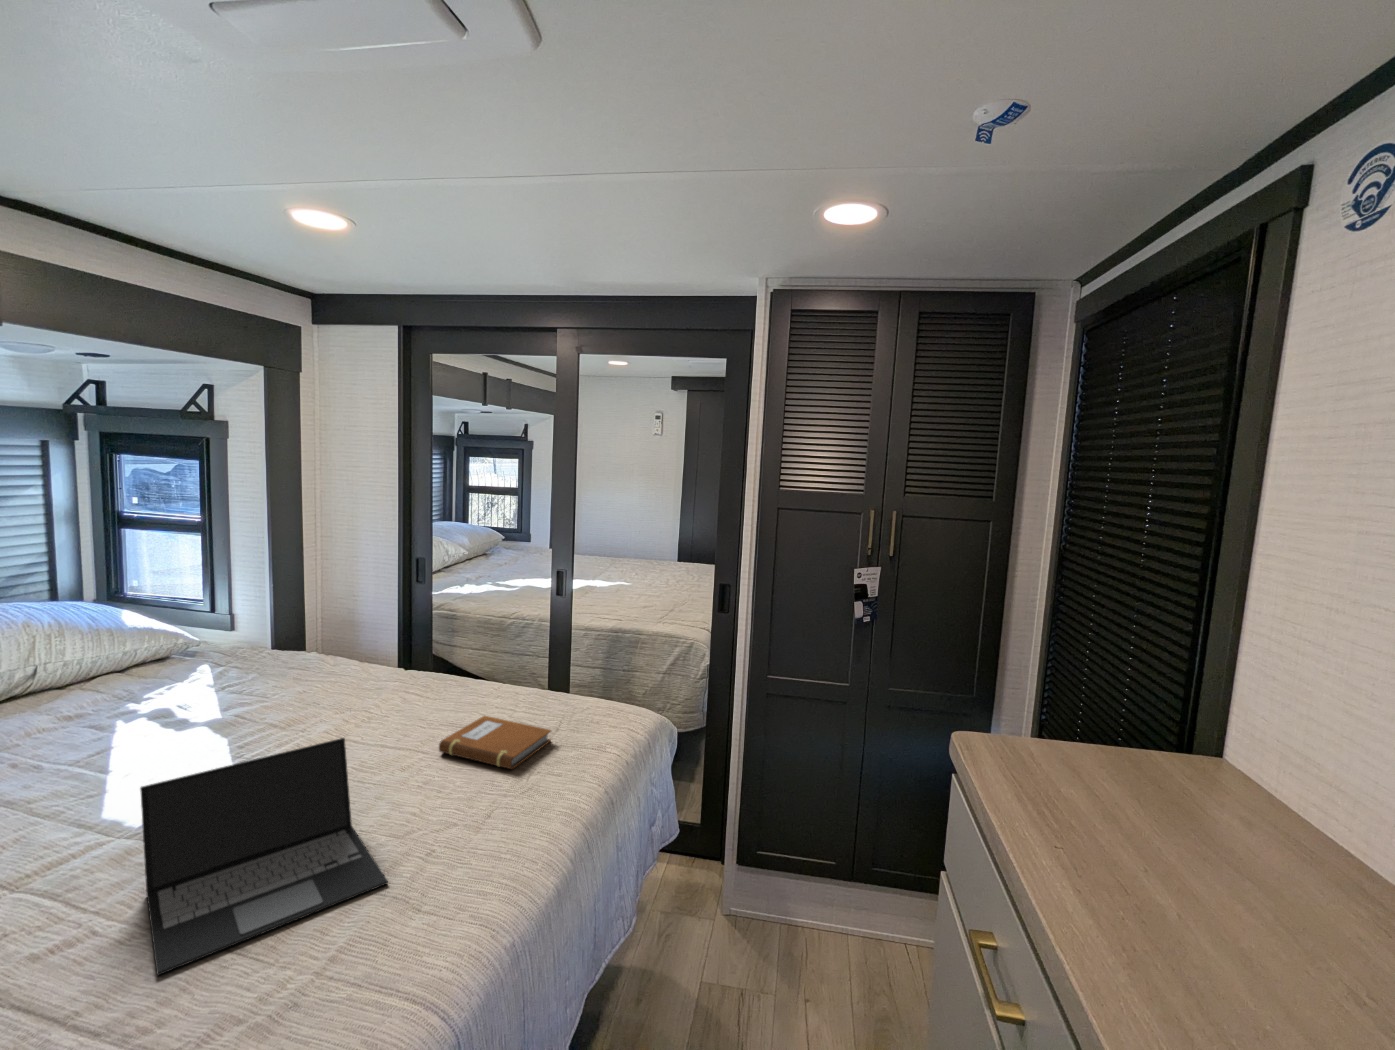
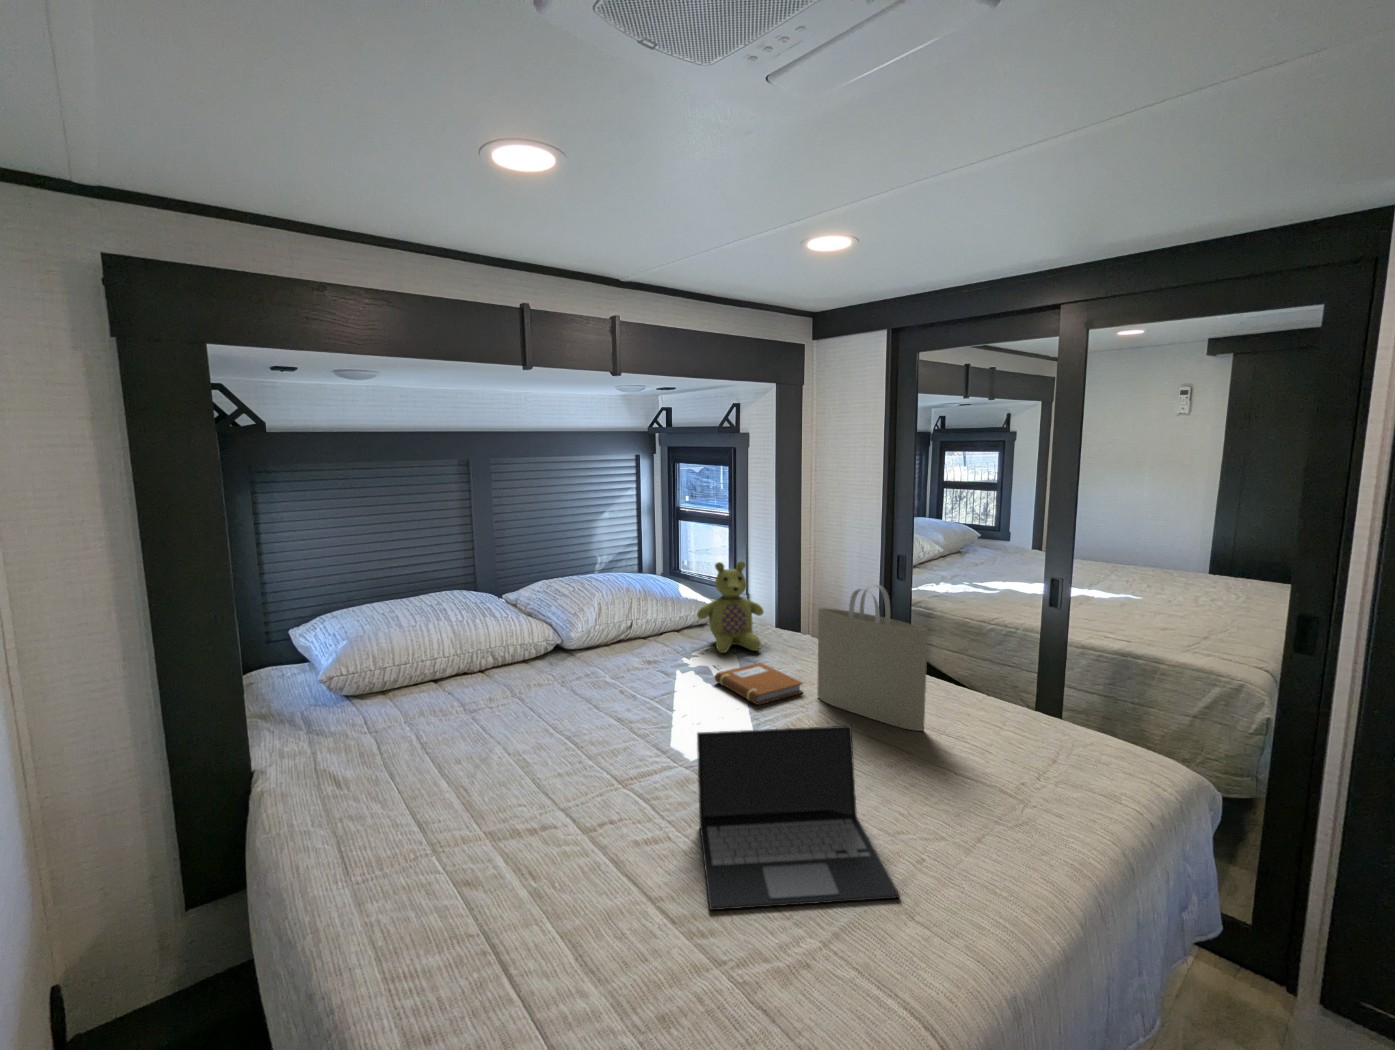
stuffed bear: none [152,577,254,691] -> present [697,561,763,653]
tote bag: none [319,593,434,731] -> present [817,585,928,731]
notebook: present [439,716,551,769] -> present [715,663,803,705]

